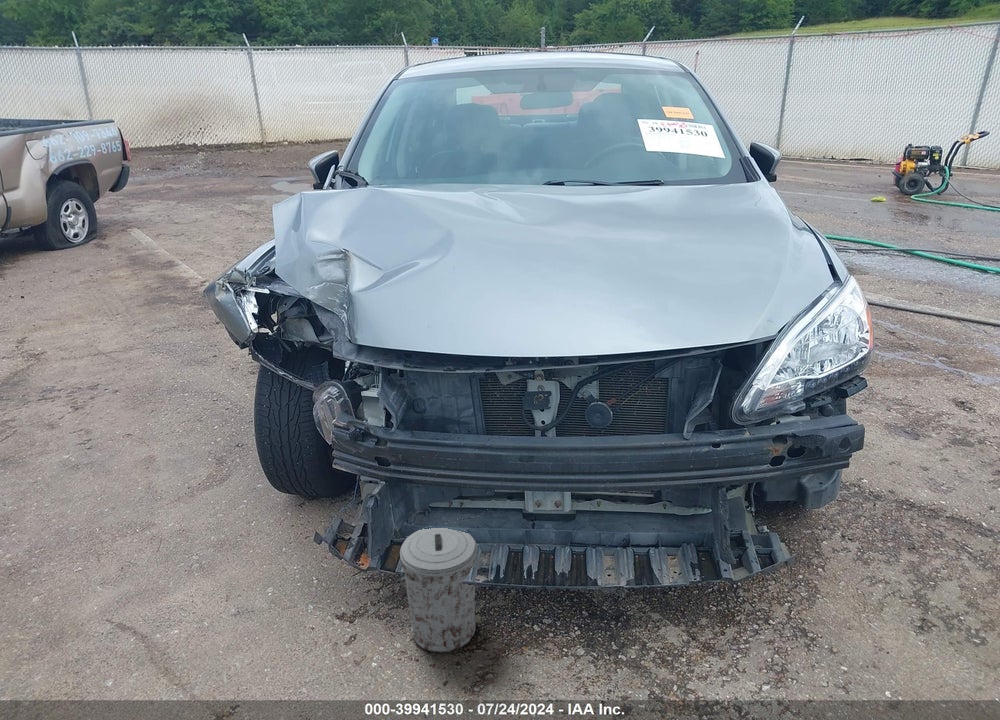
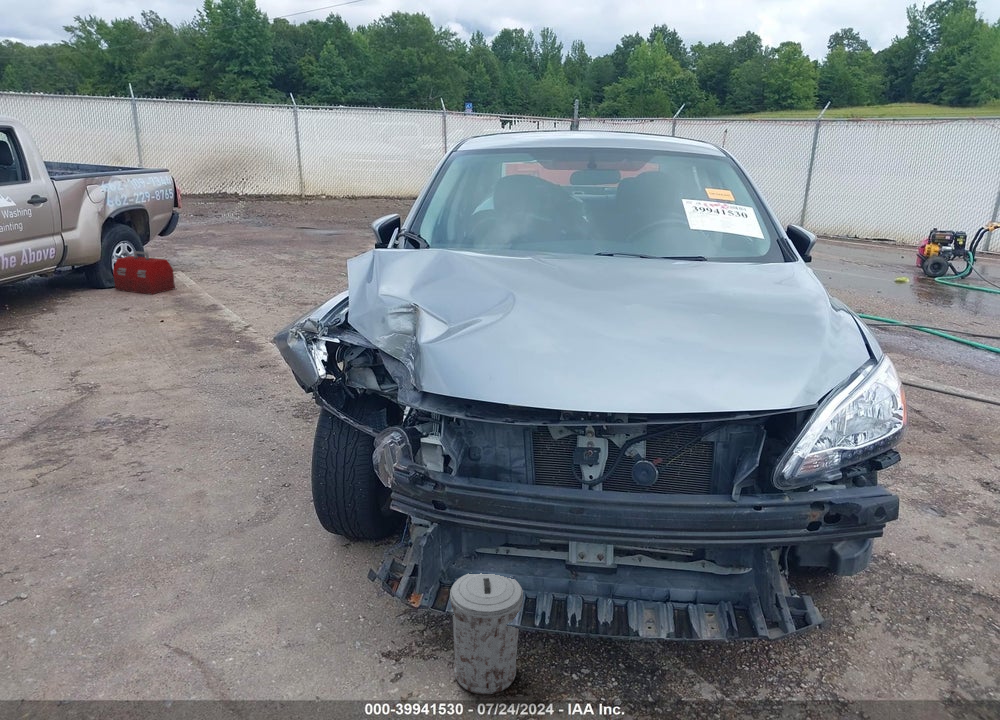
toolbox: none [64,208,131,253] -> present [113,251,175,294]

